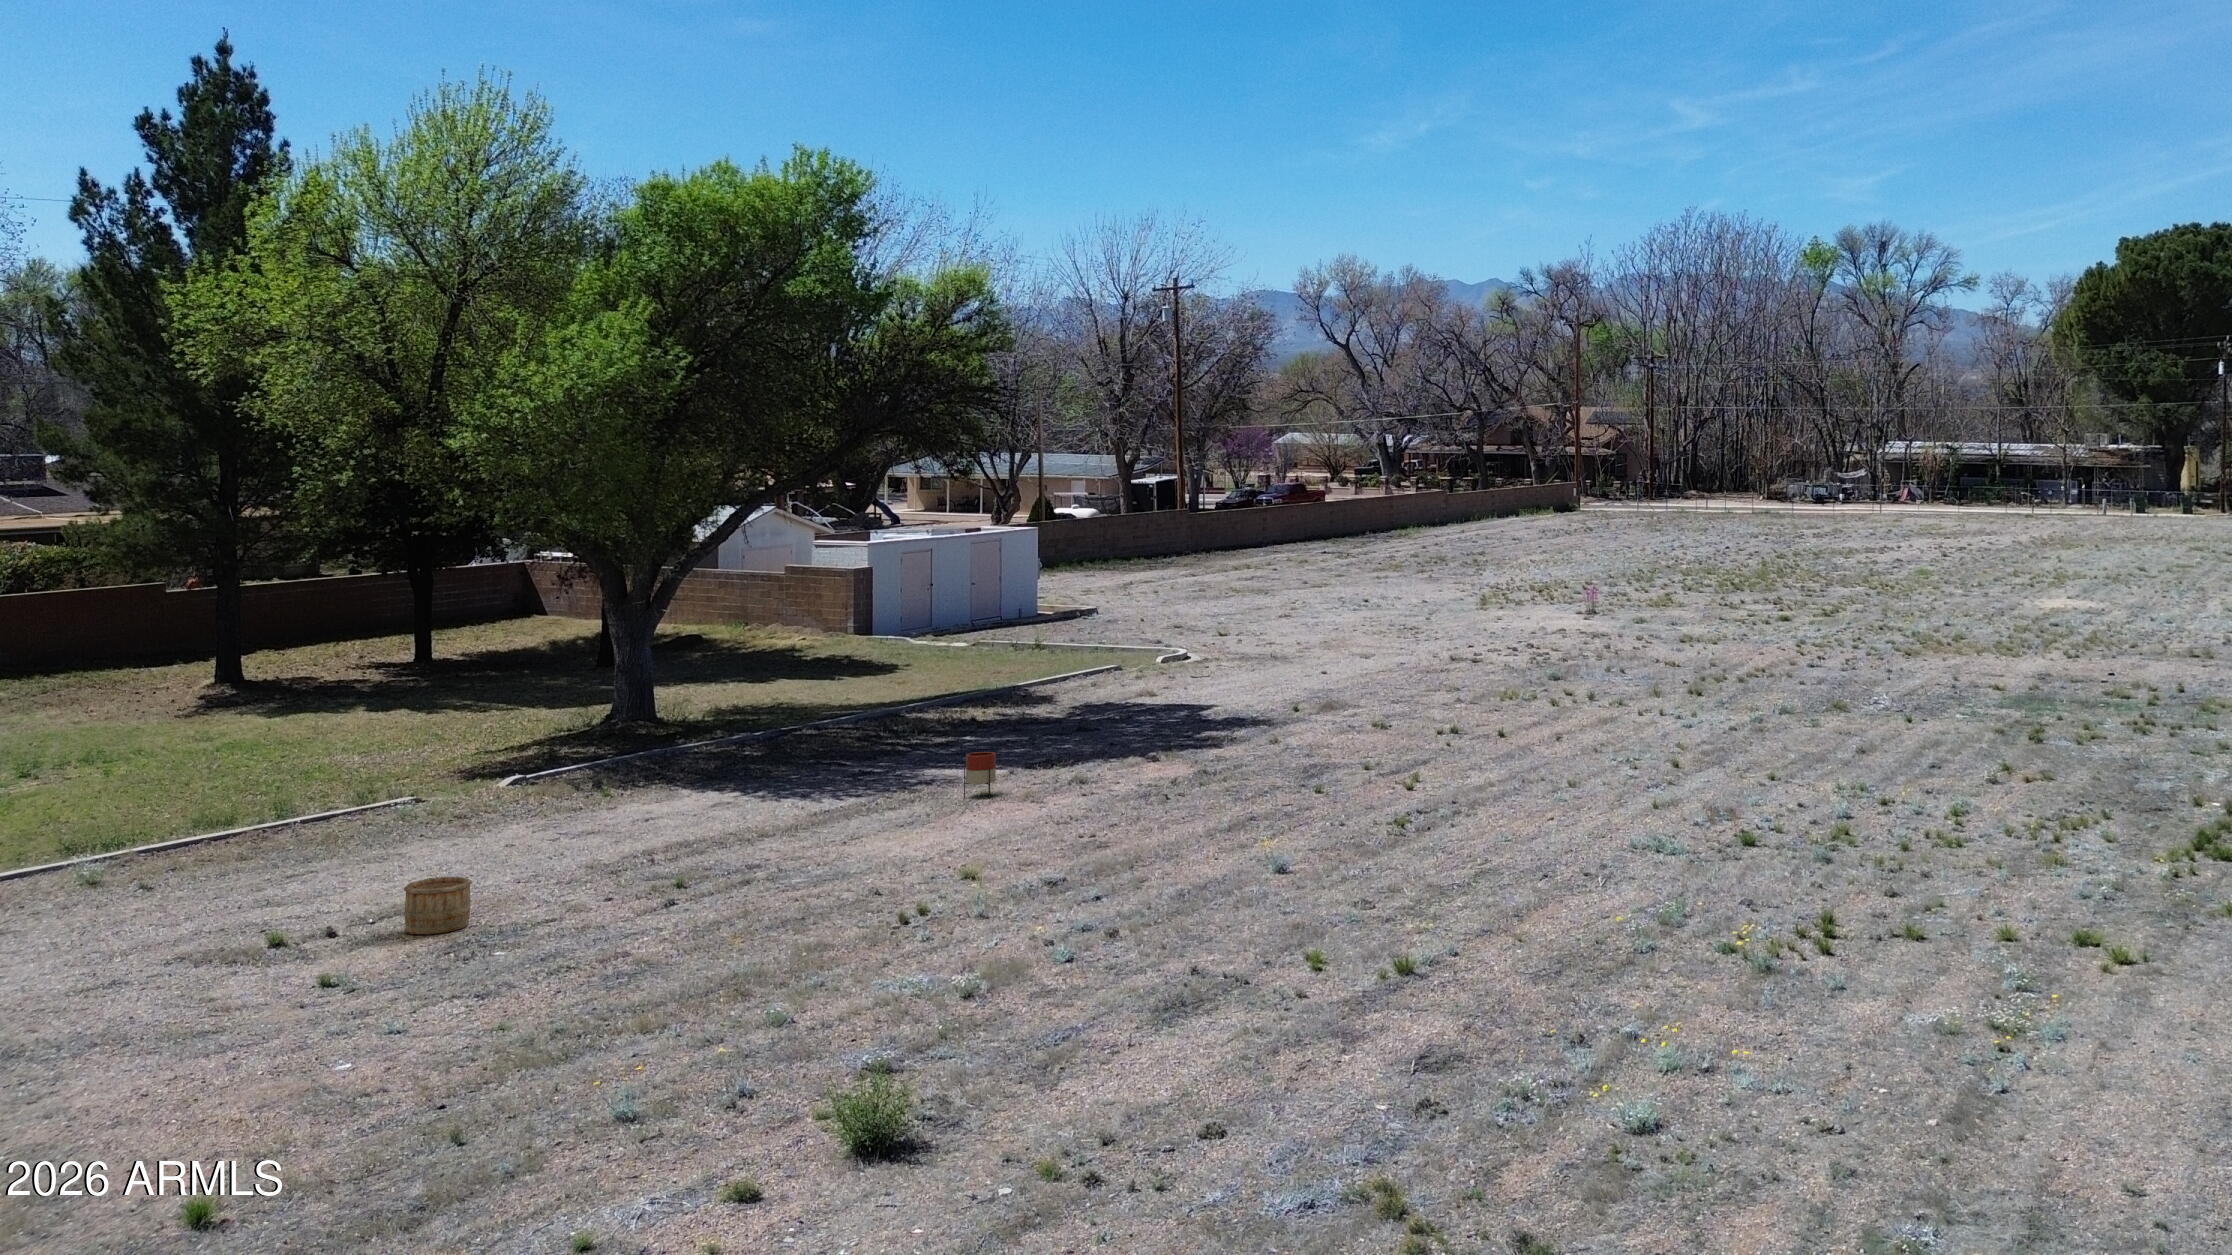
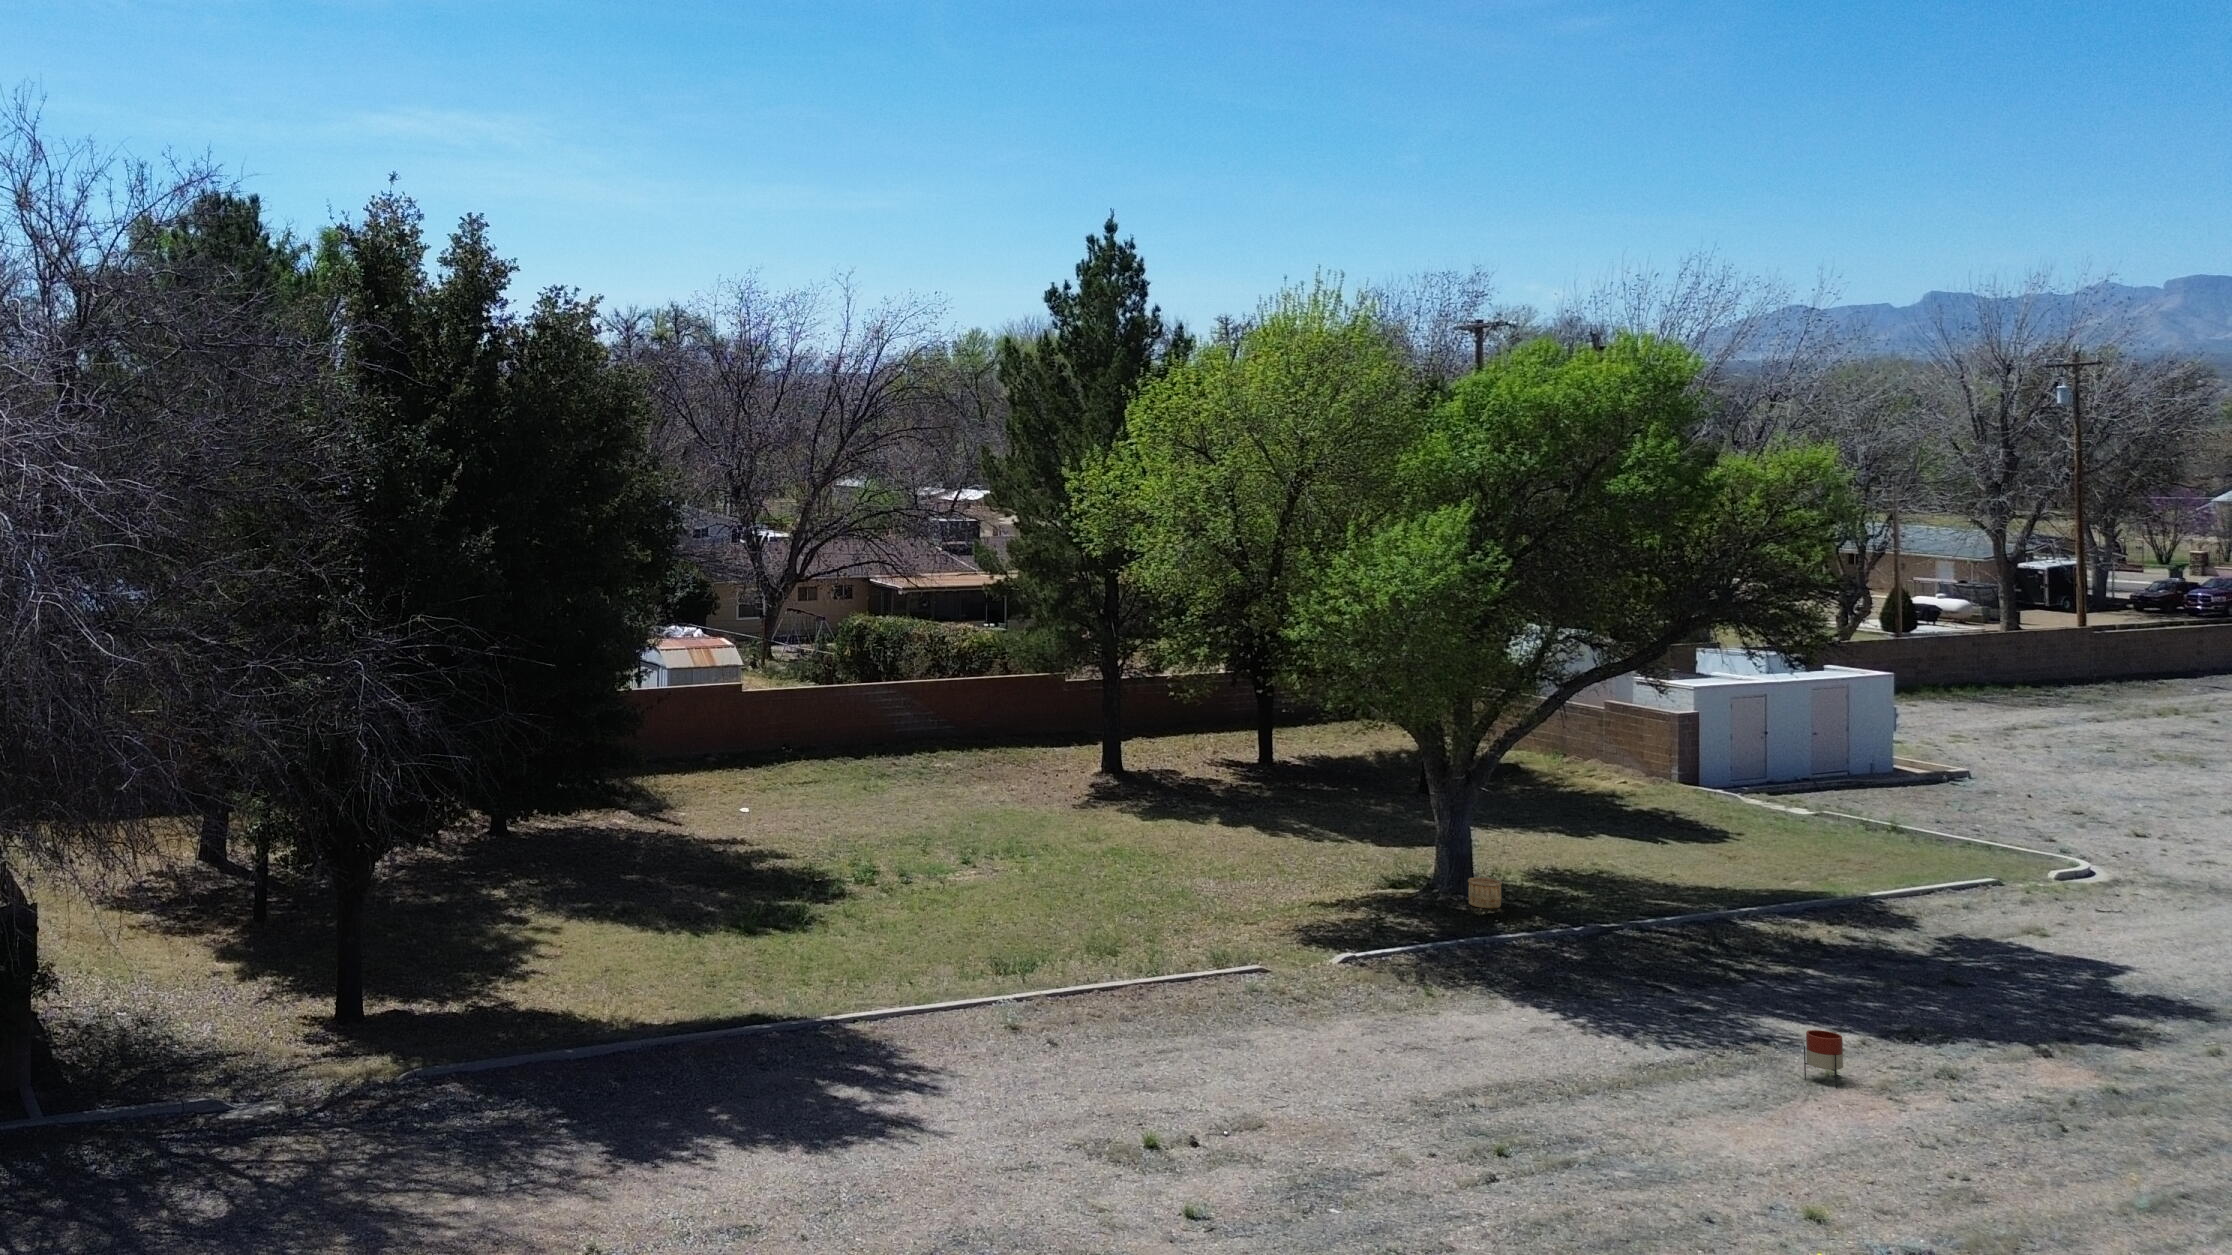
wooden bucket: present [404,877,473,934] -> present [1468,877,1502,908]

